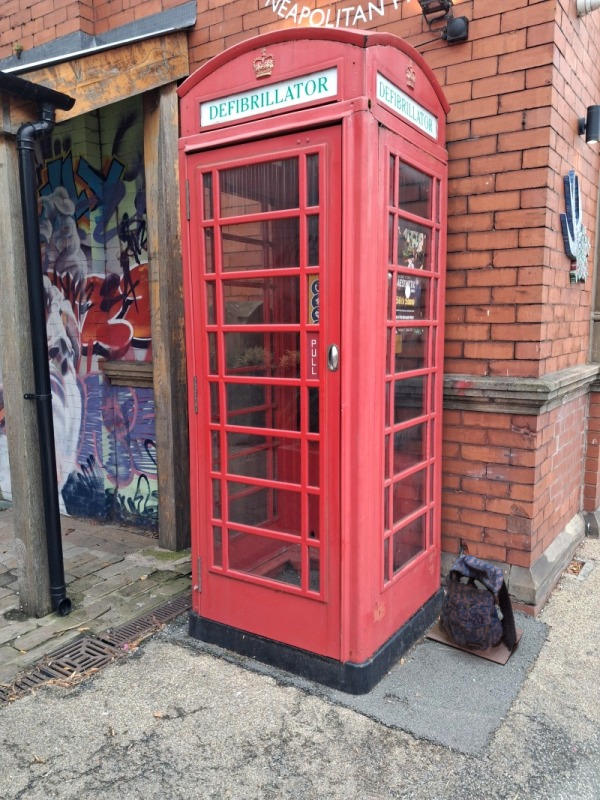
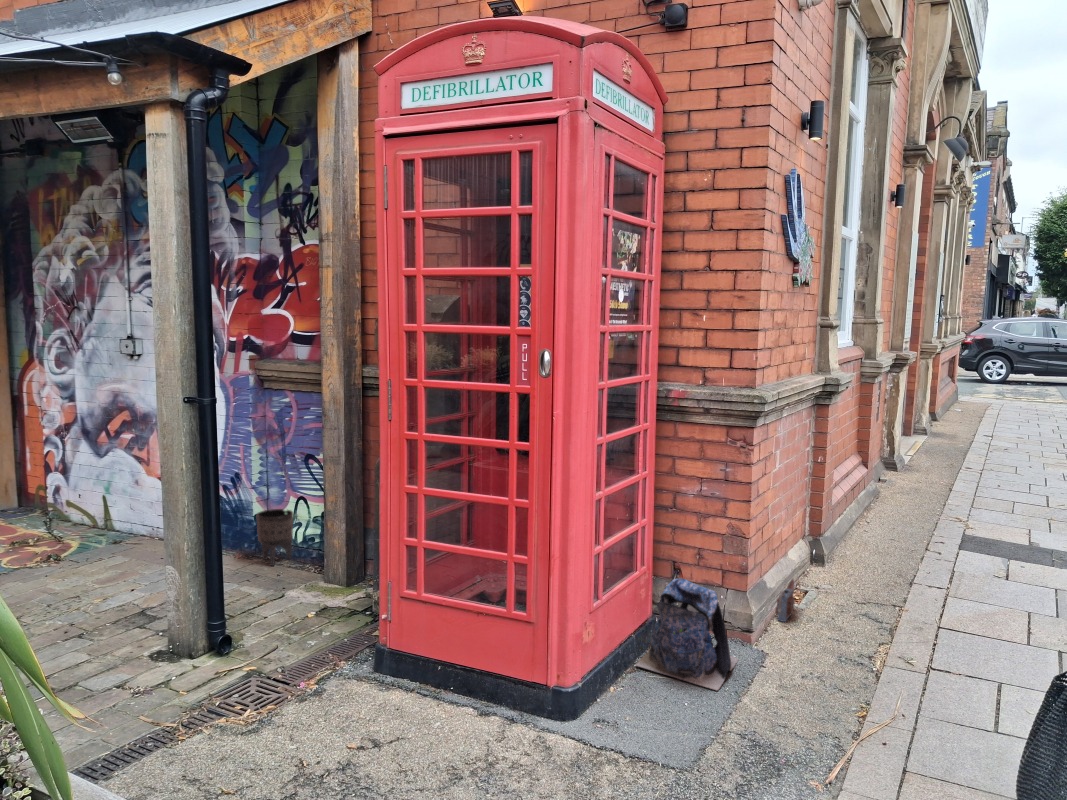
planter: none [105,486,136,534] -> present [257,509,293,566]
watering can: none [557,552,576,593] -> present [776,580,795,622]

